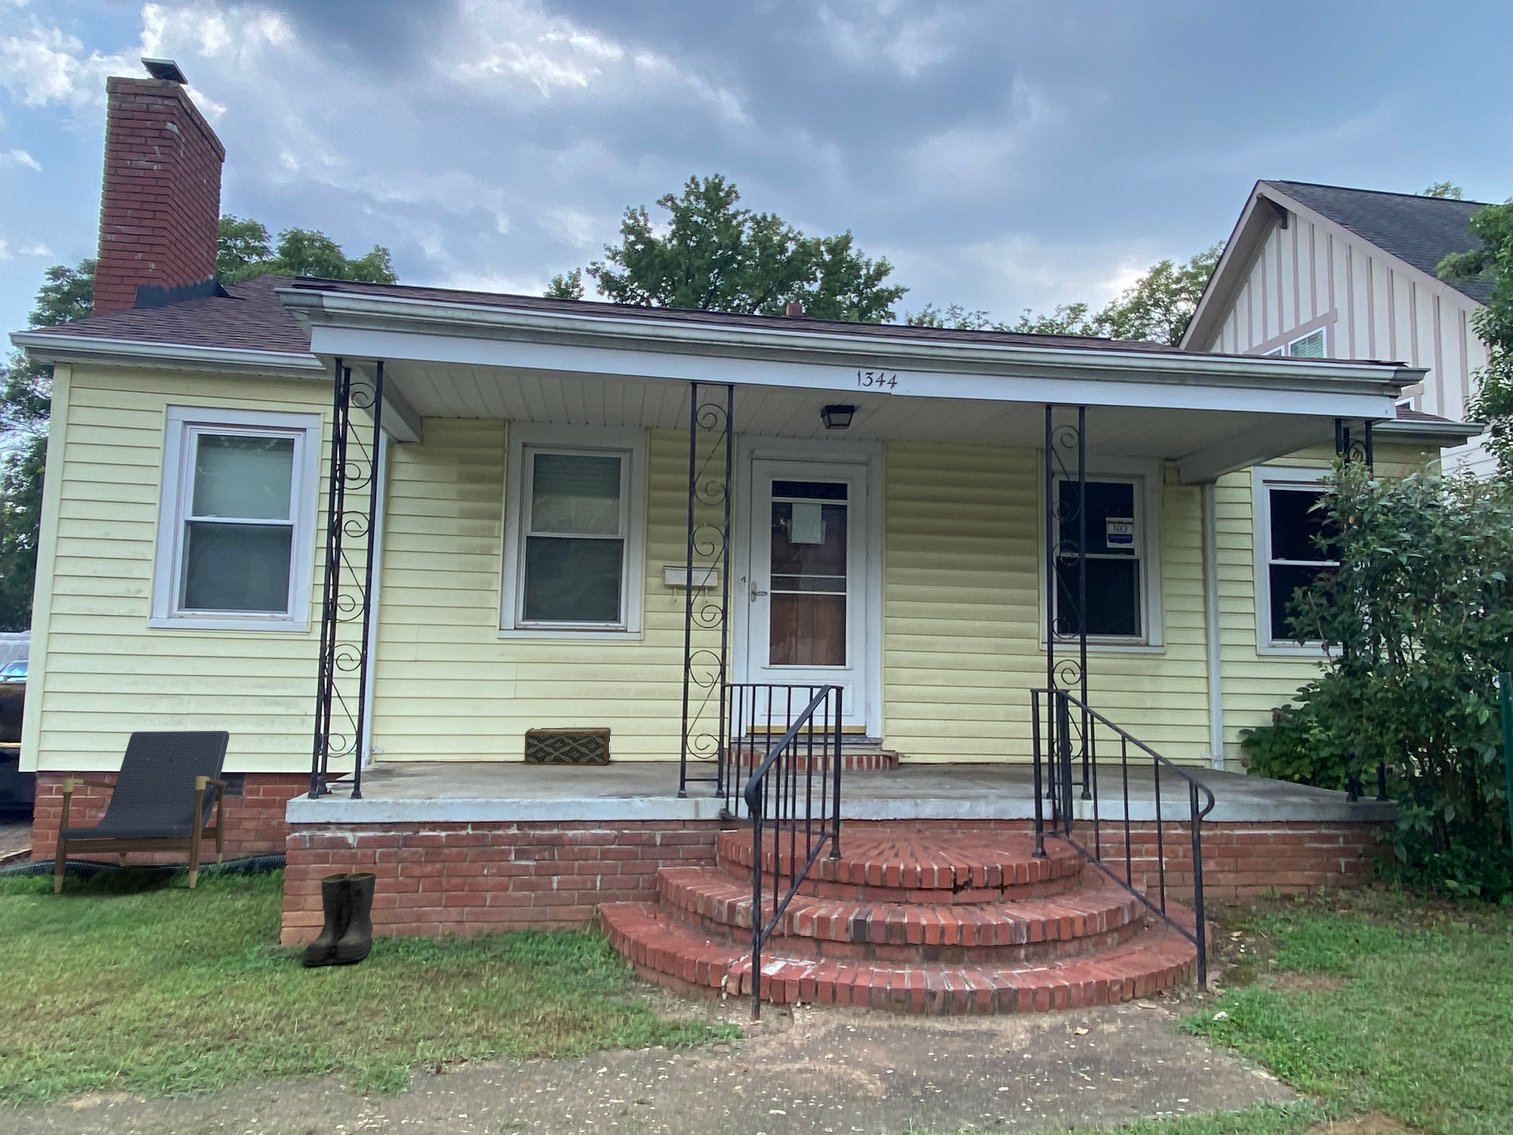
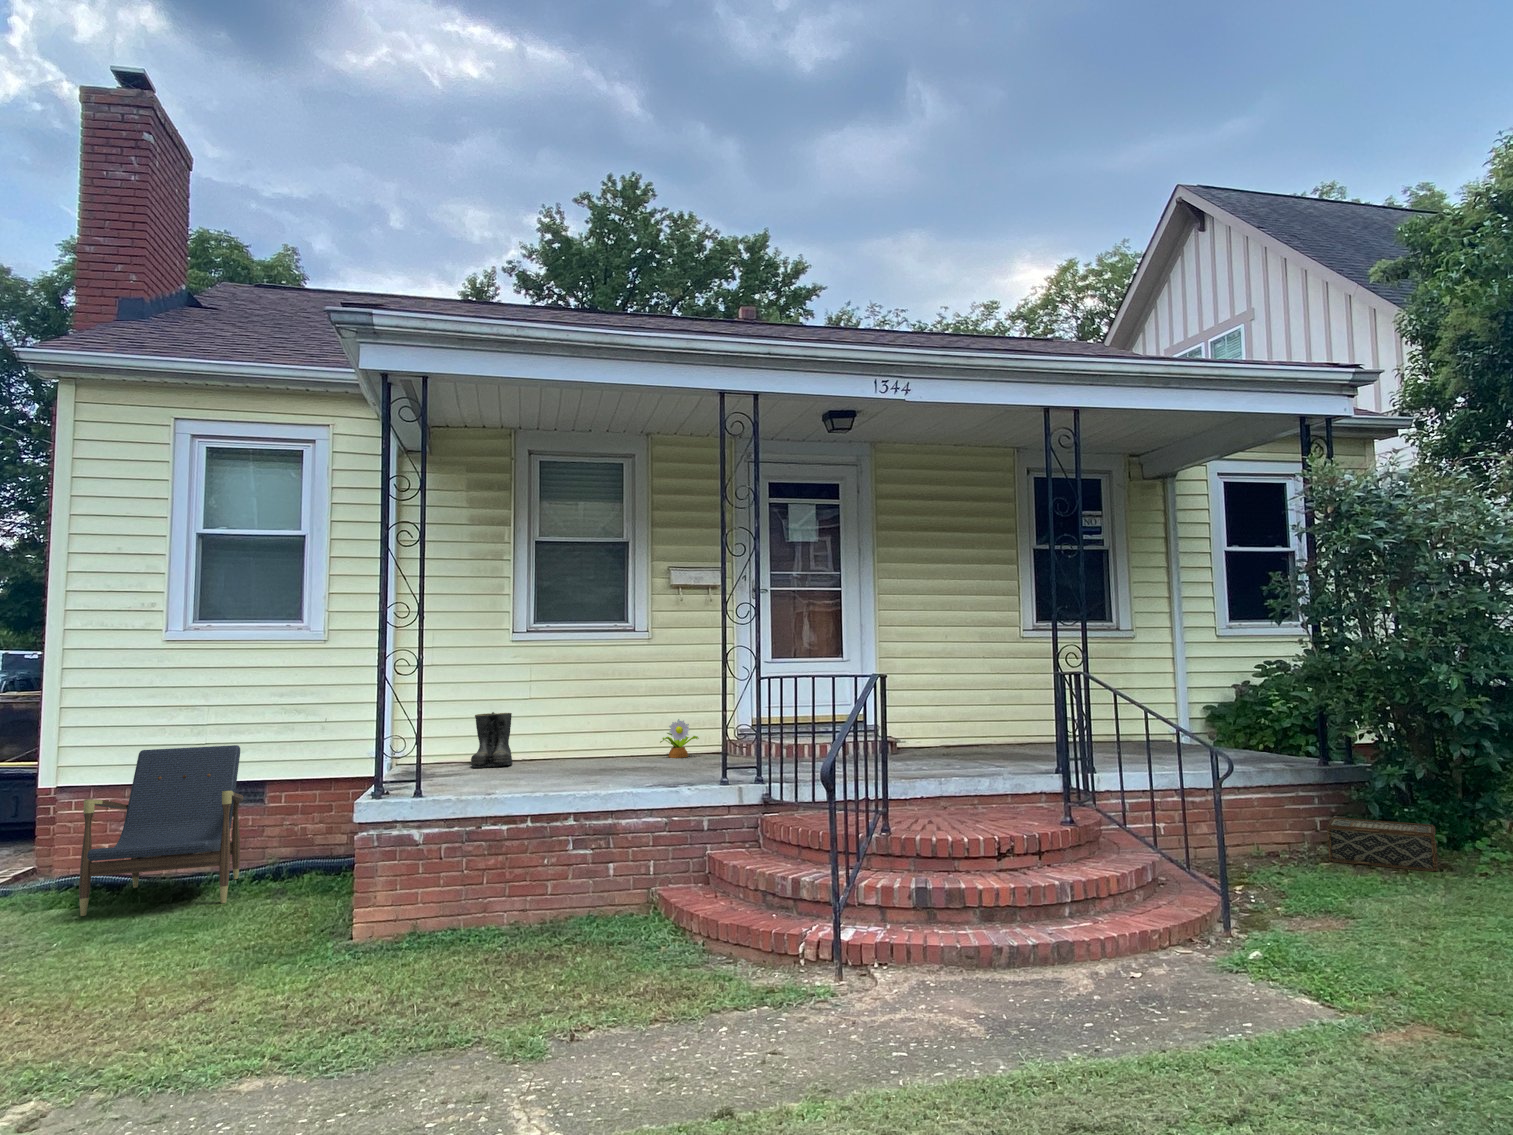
decorative plant: none [643,723,686,764] -> present [660,719,699,758]
woven basket: present [524,727,611,765] -> present [1327,817,1438,872]
boots: present [305,871,376,965] -> present [471,712,512,768]

